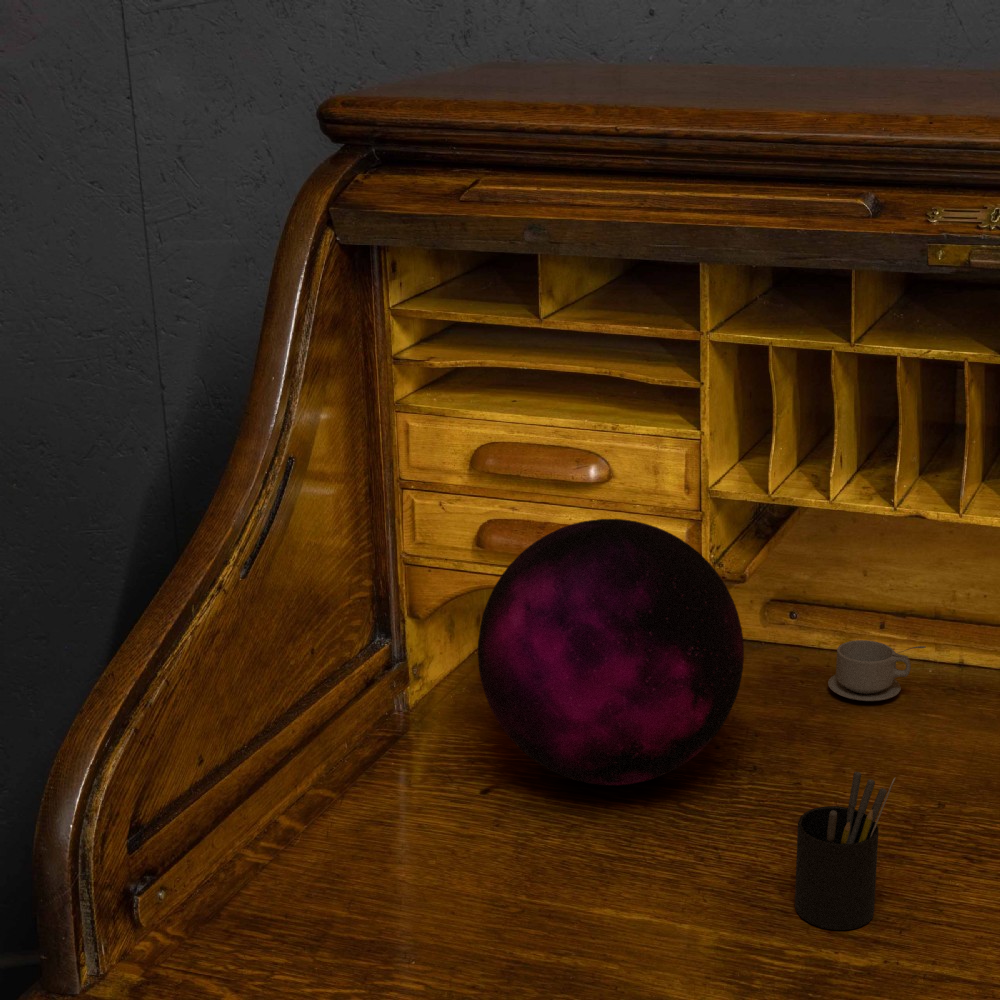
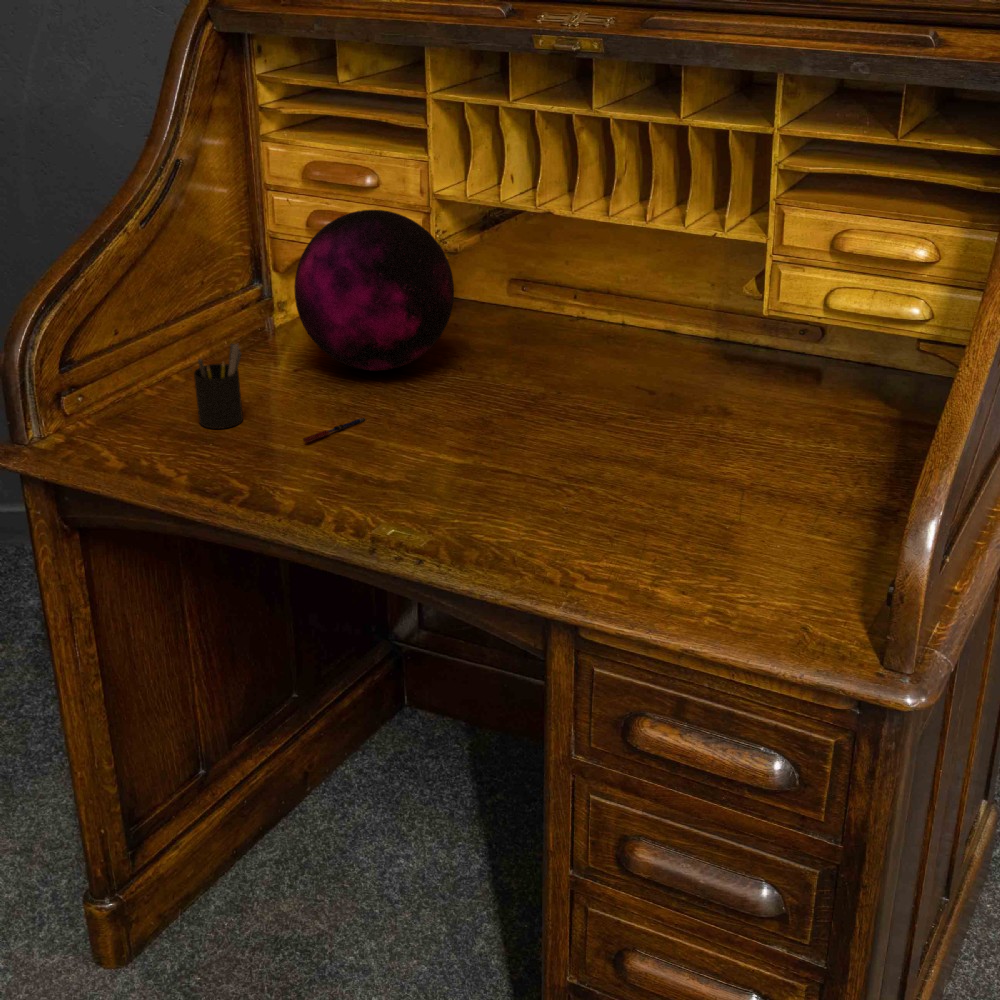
teacup: present [828,640,925,701] -> none [533,304,587,340]
pen holder: present [795,772,895,930] -> present [194,344,243,429]
pen: none [563,887,651,954] -> present [303,418,365,442]

